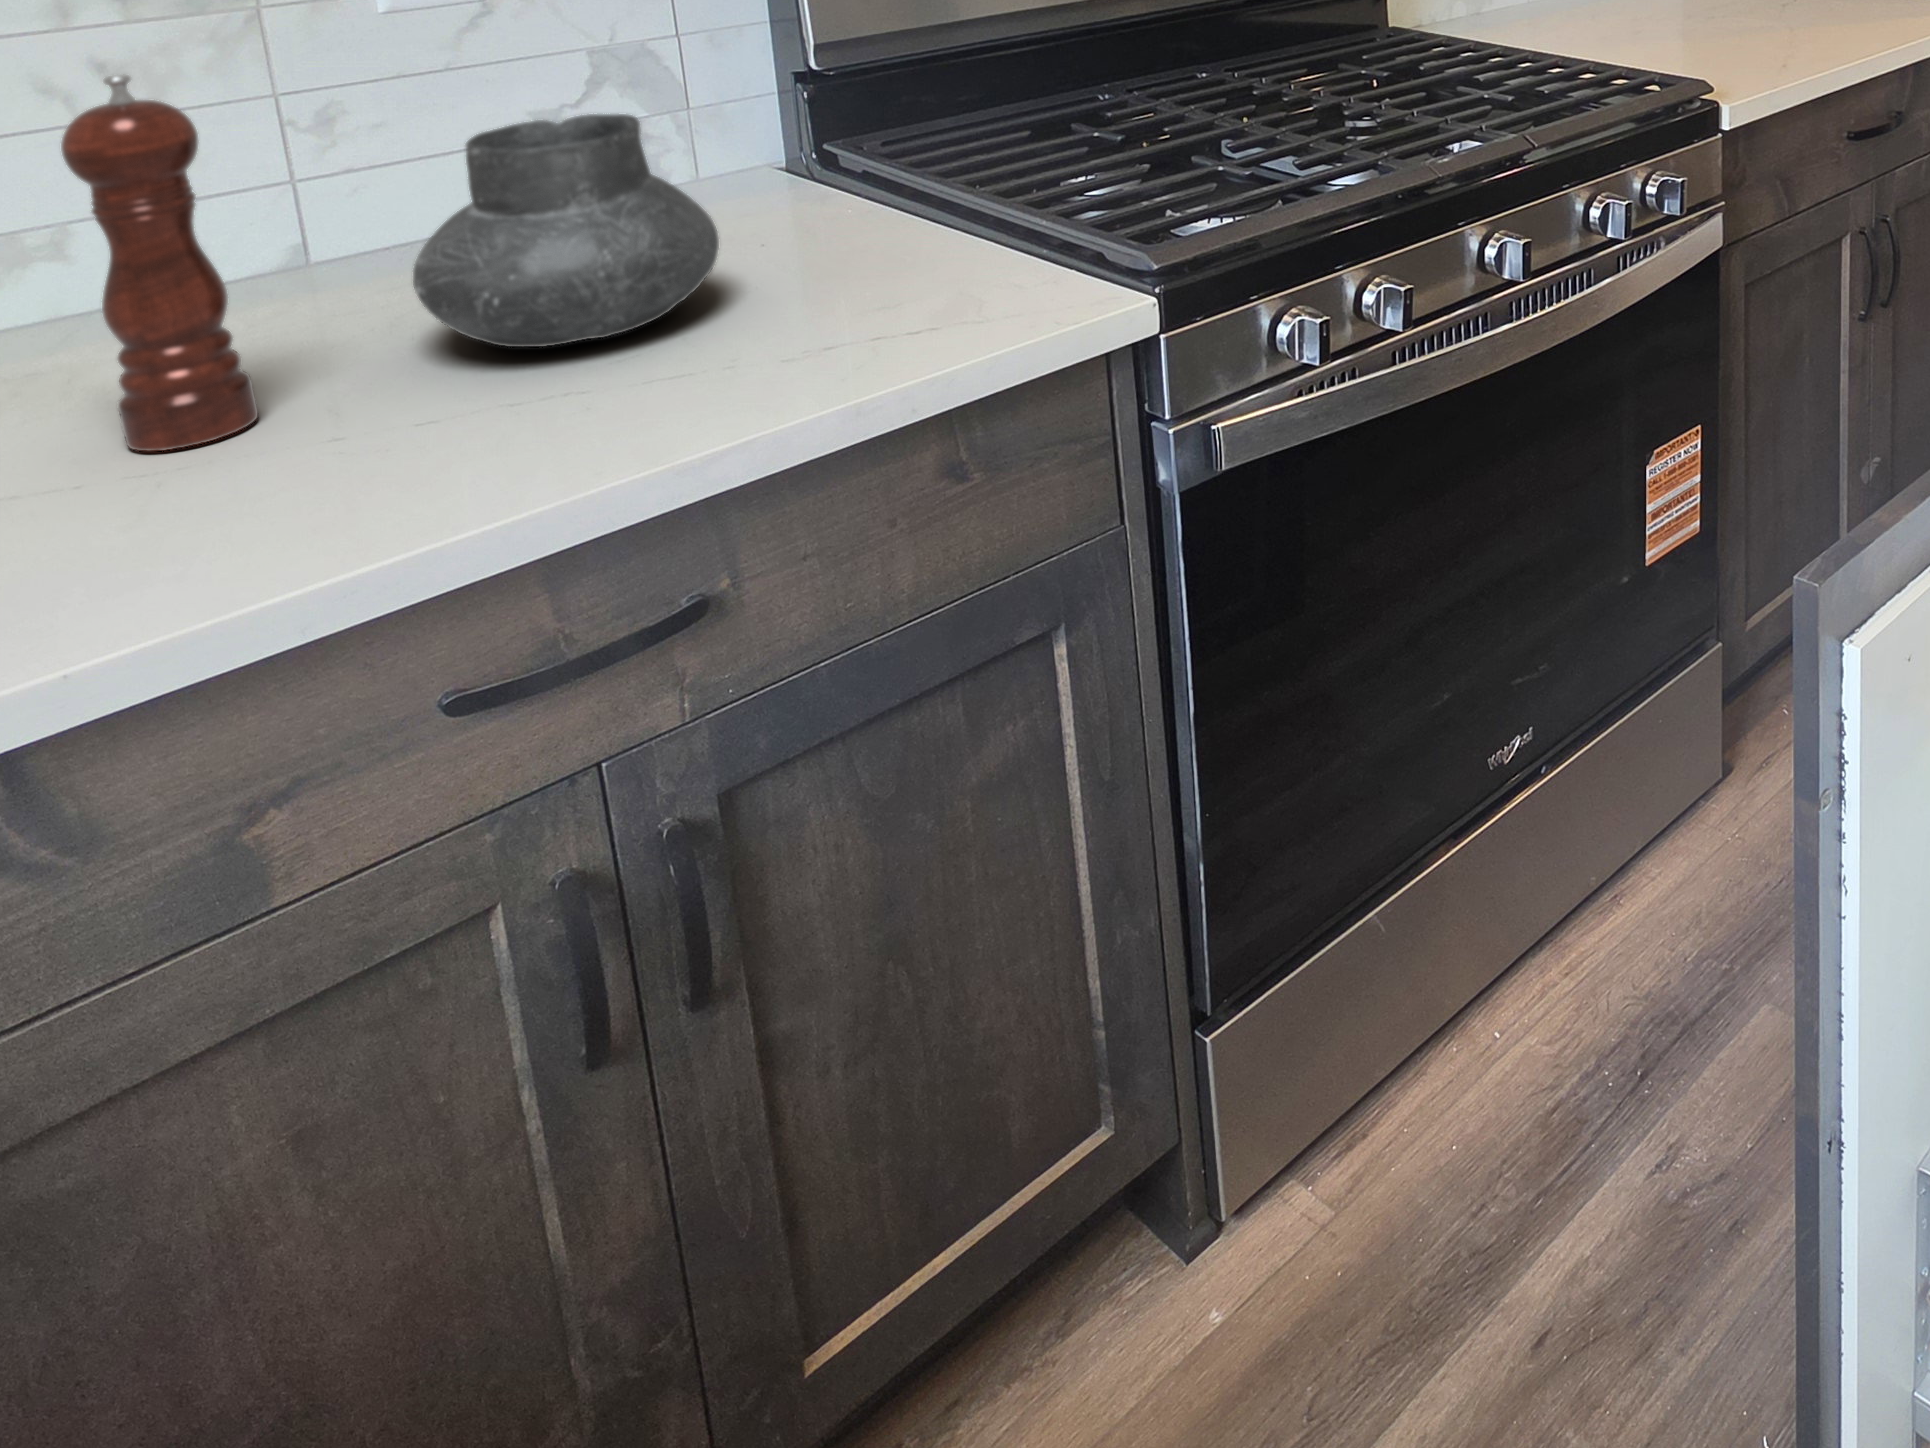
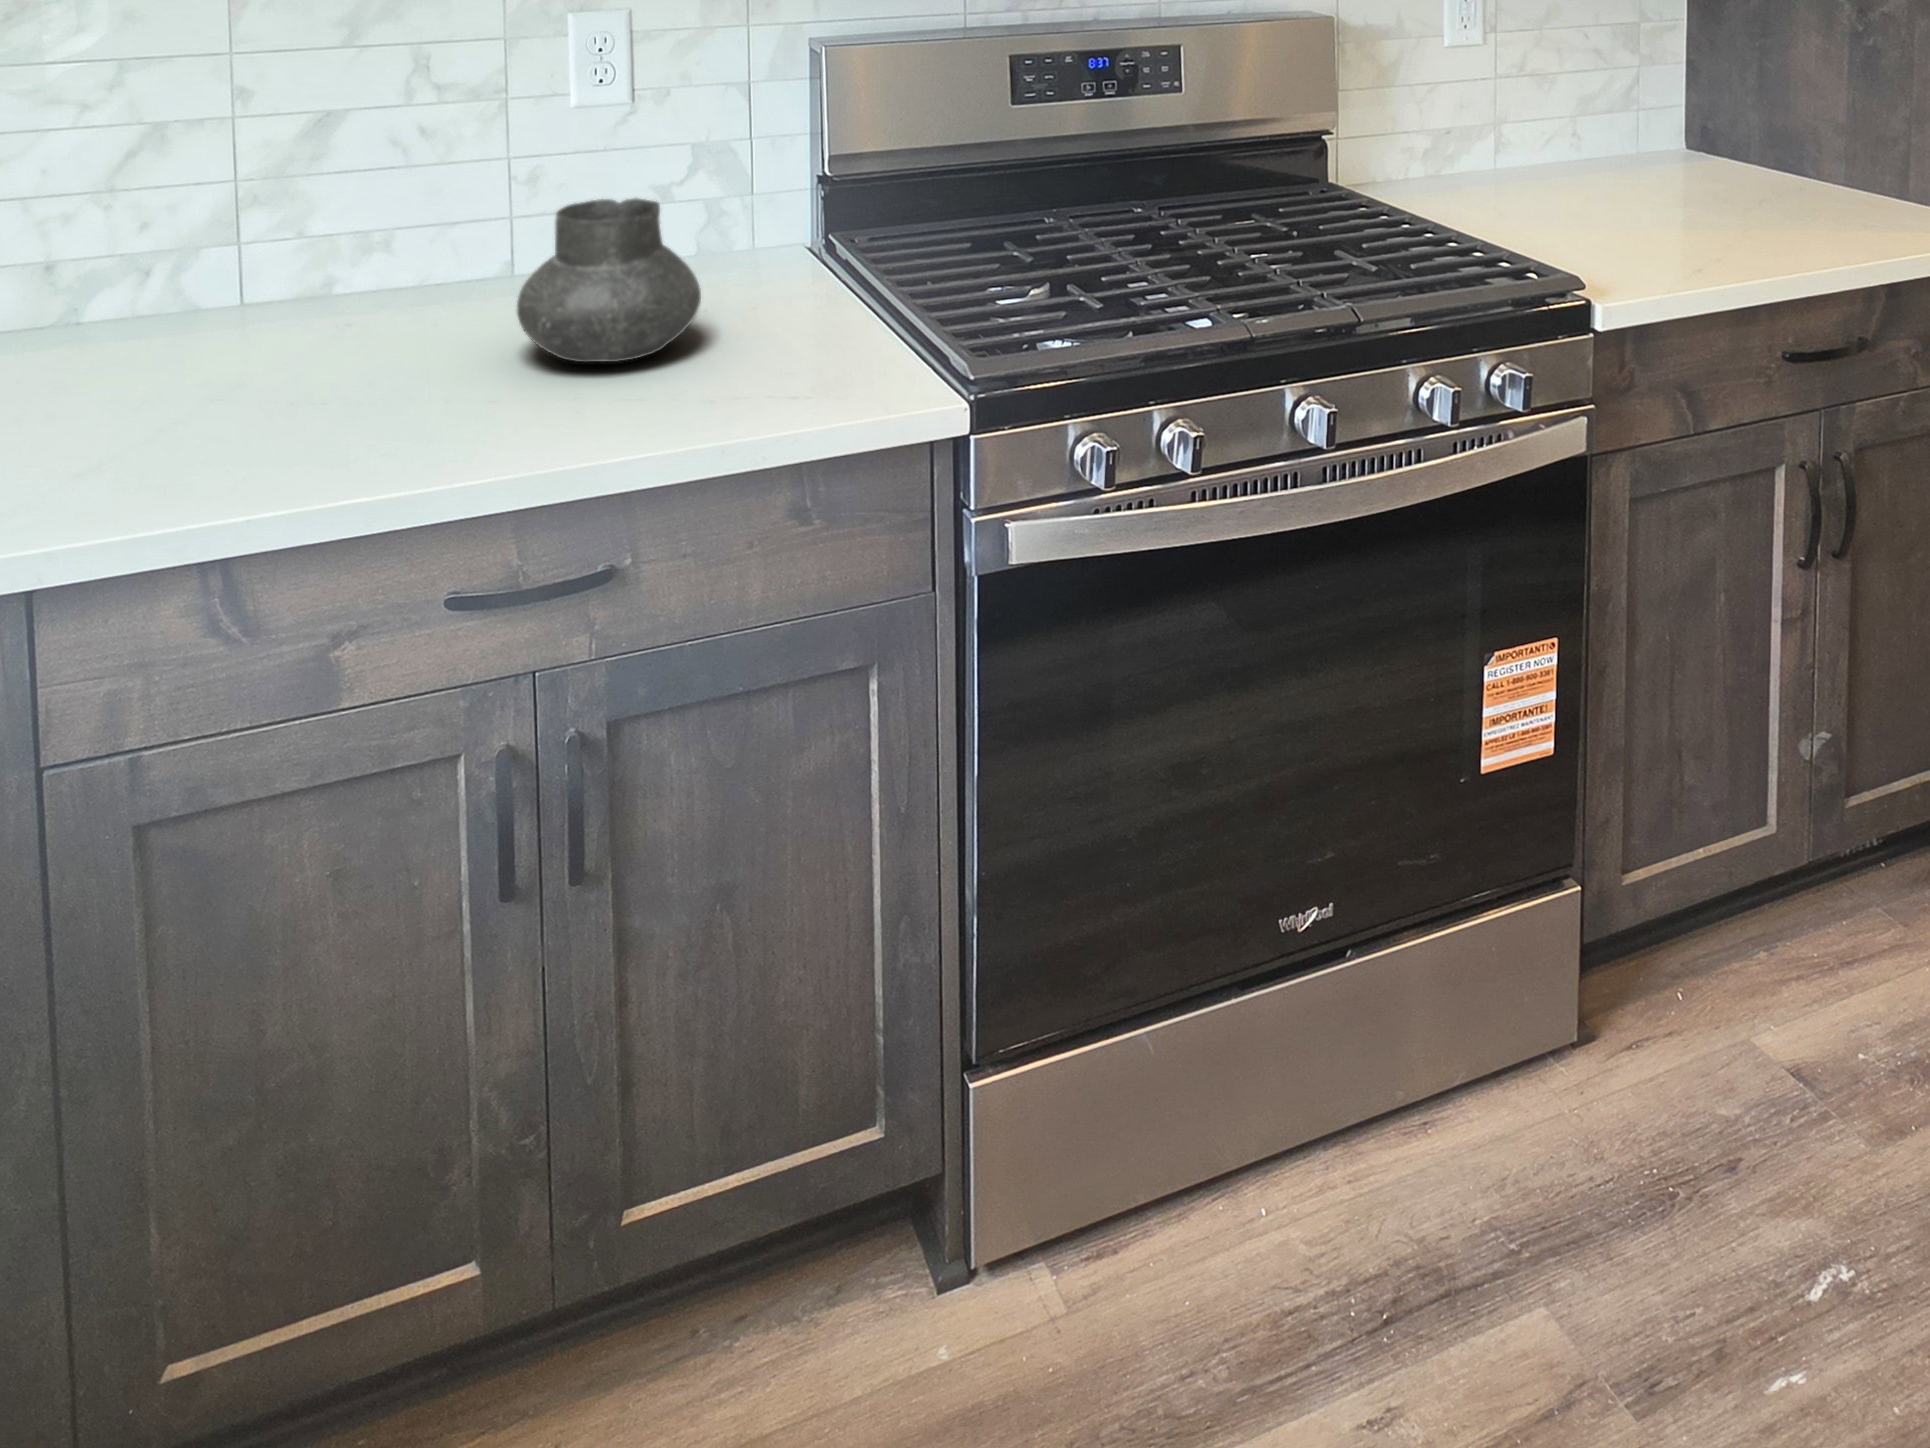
pepper mill: present [61,75,258,451] -> none [343,147,419,391]

